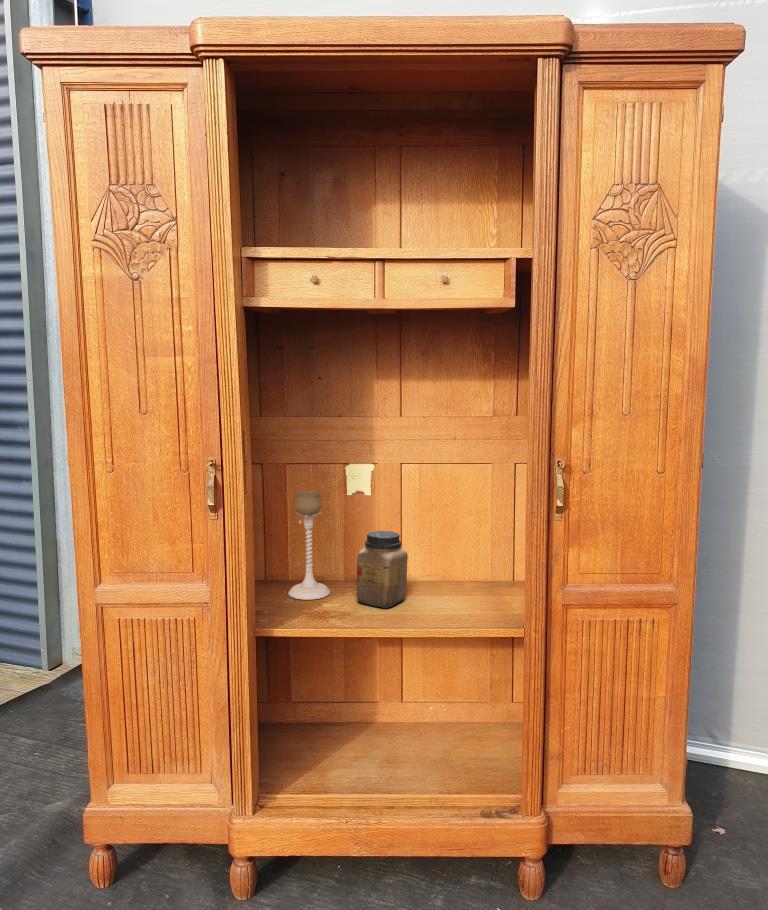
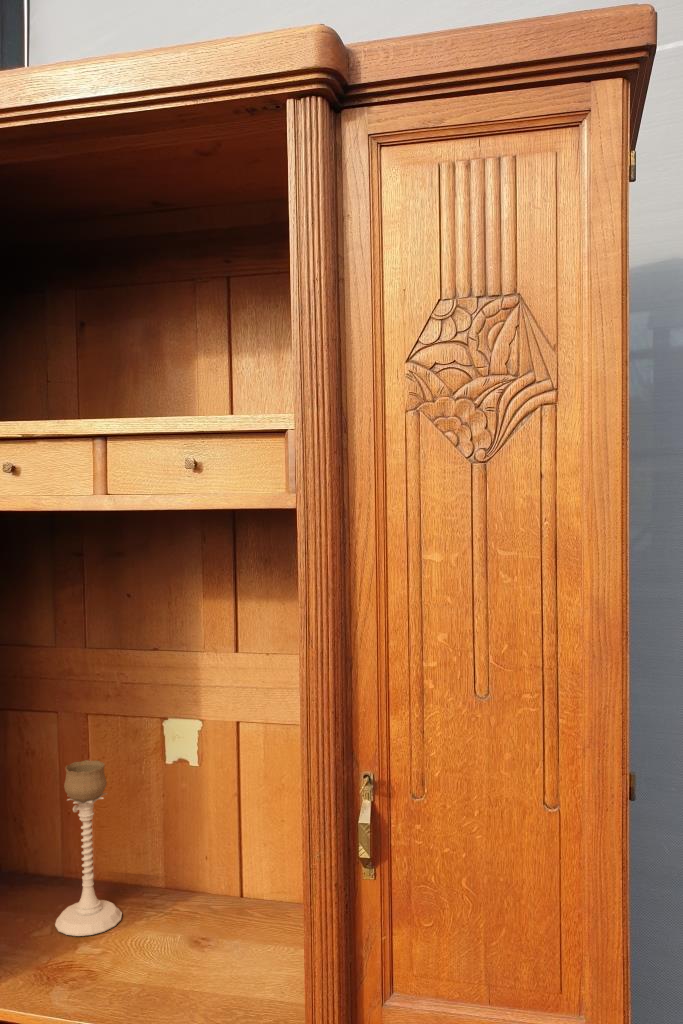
jar: present [357,531,408,608] -> none [135,835,217,971]

